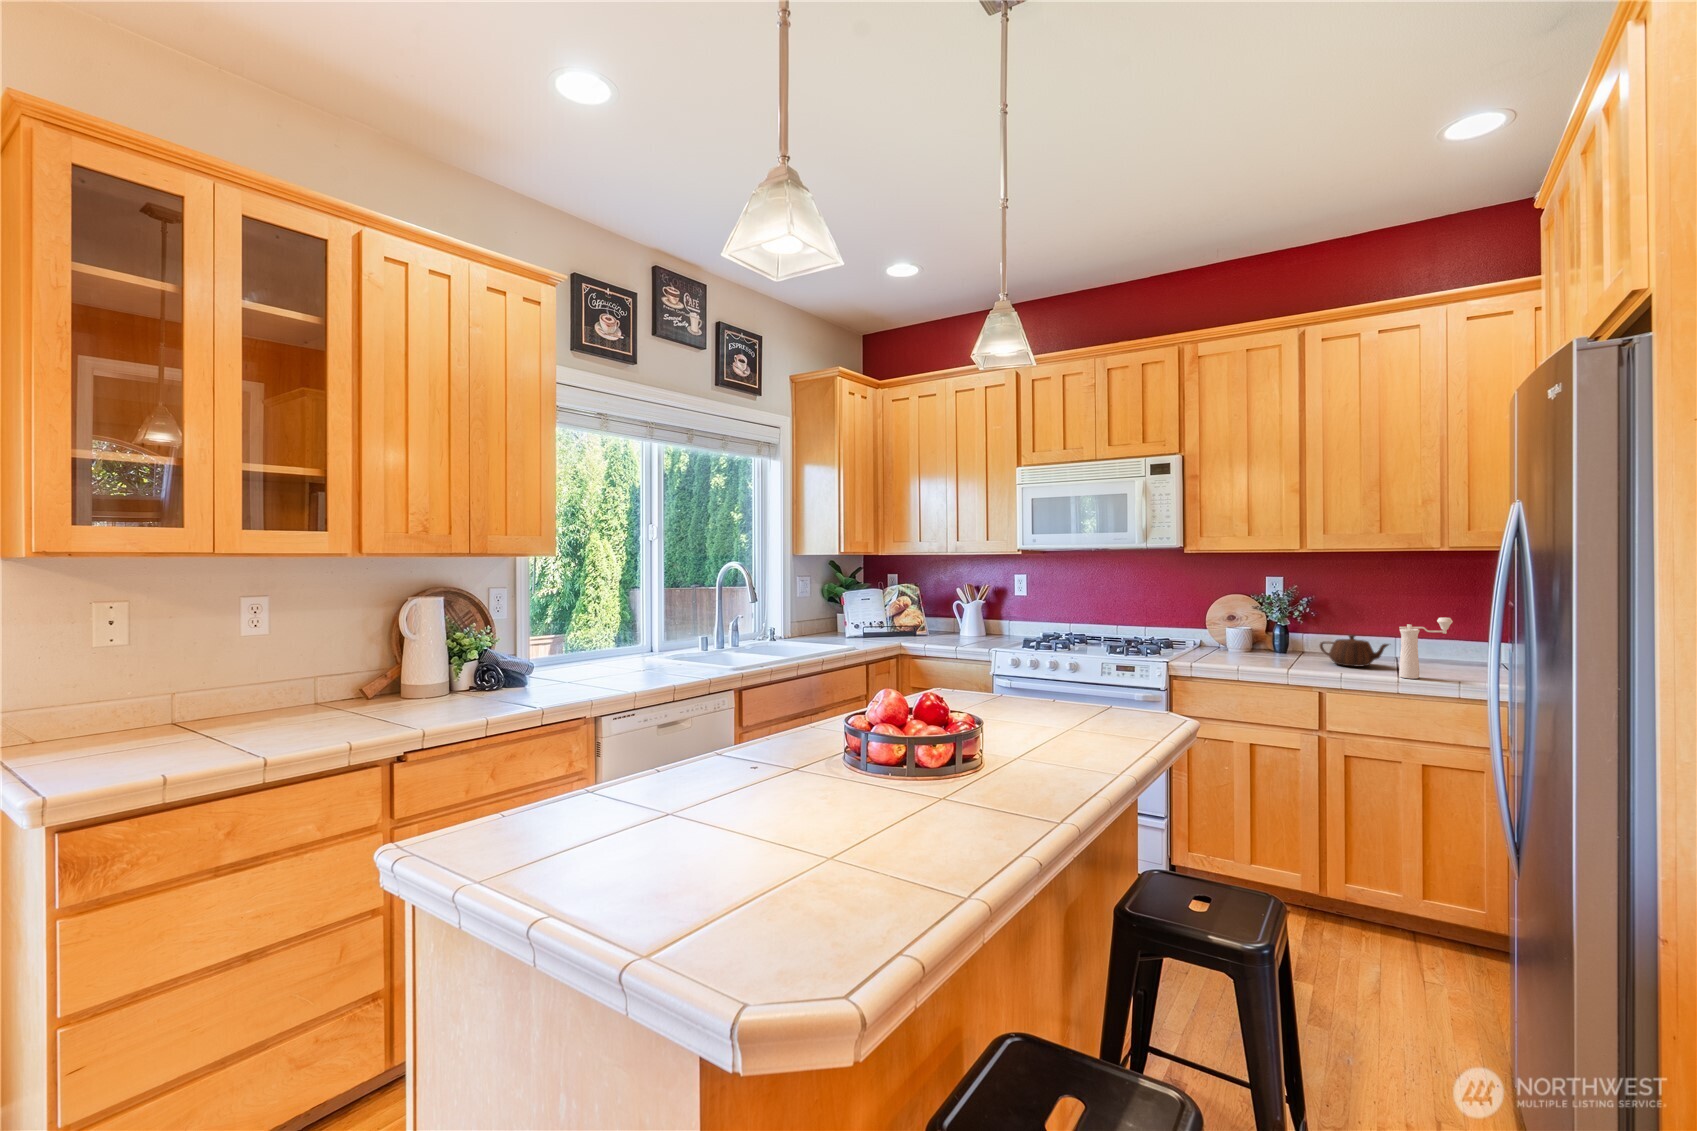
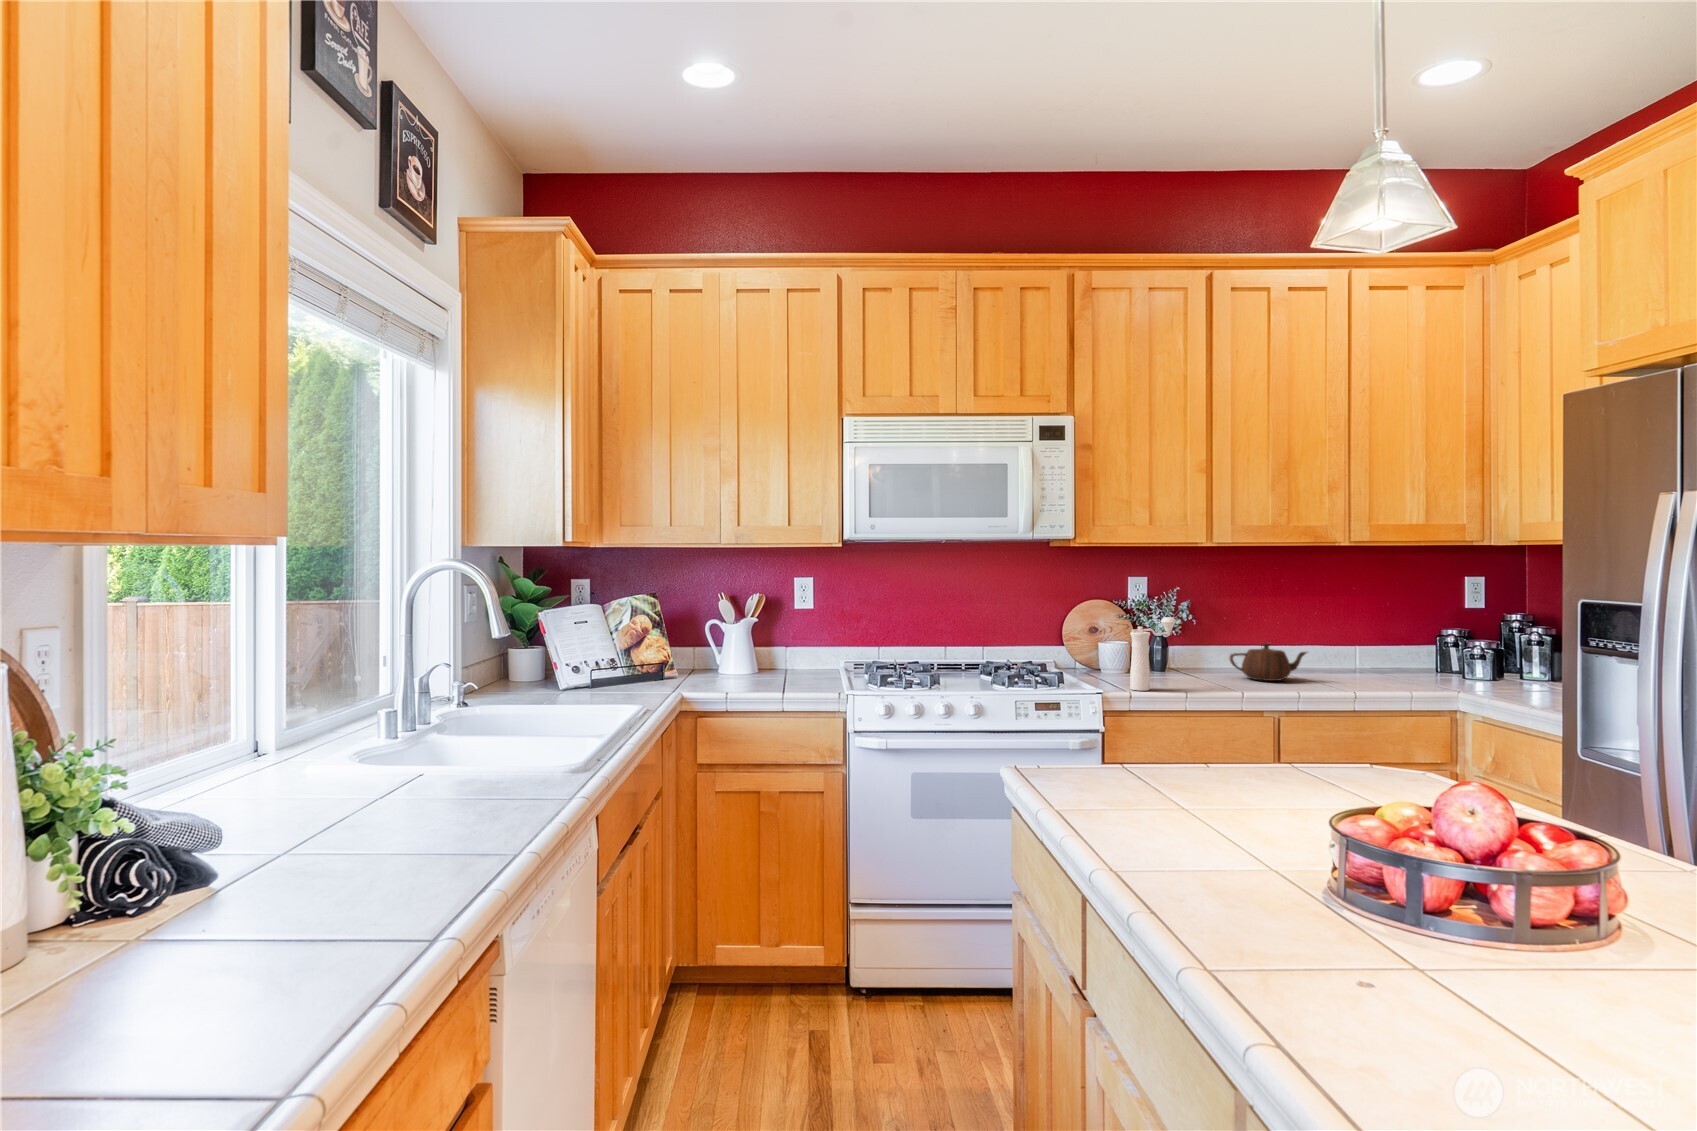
pepper mill: present [1399,617,1453,679] -> present [1130,617,1176,691]

